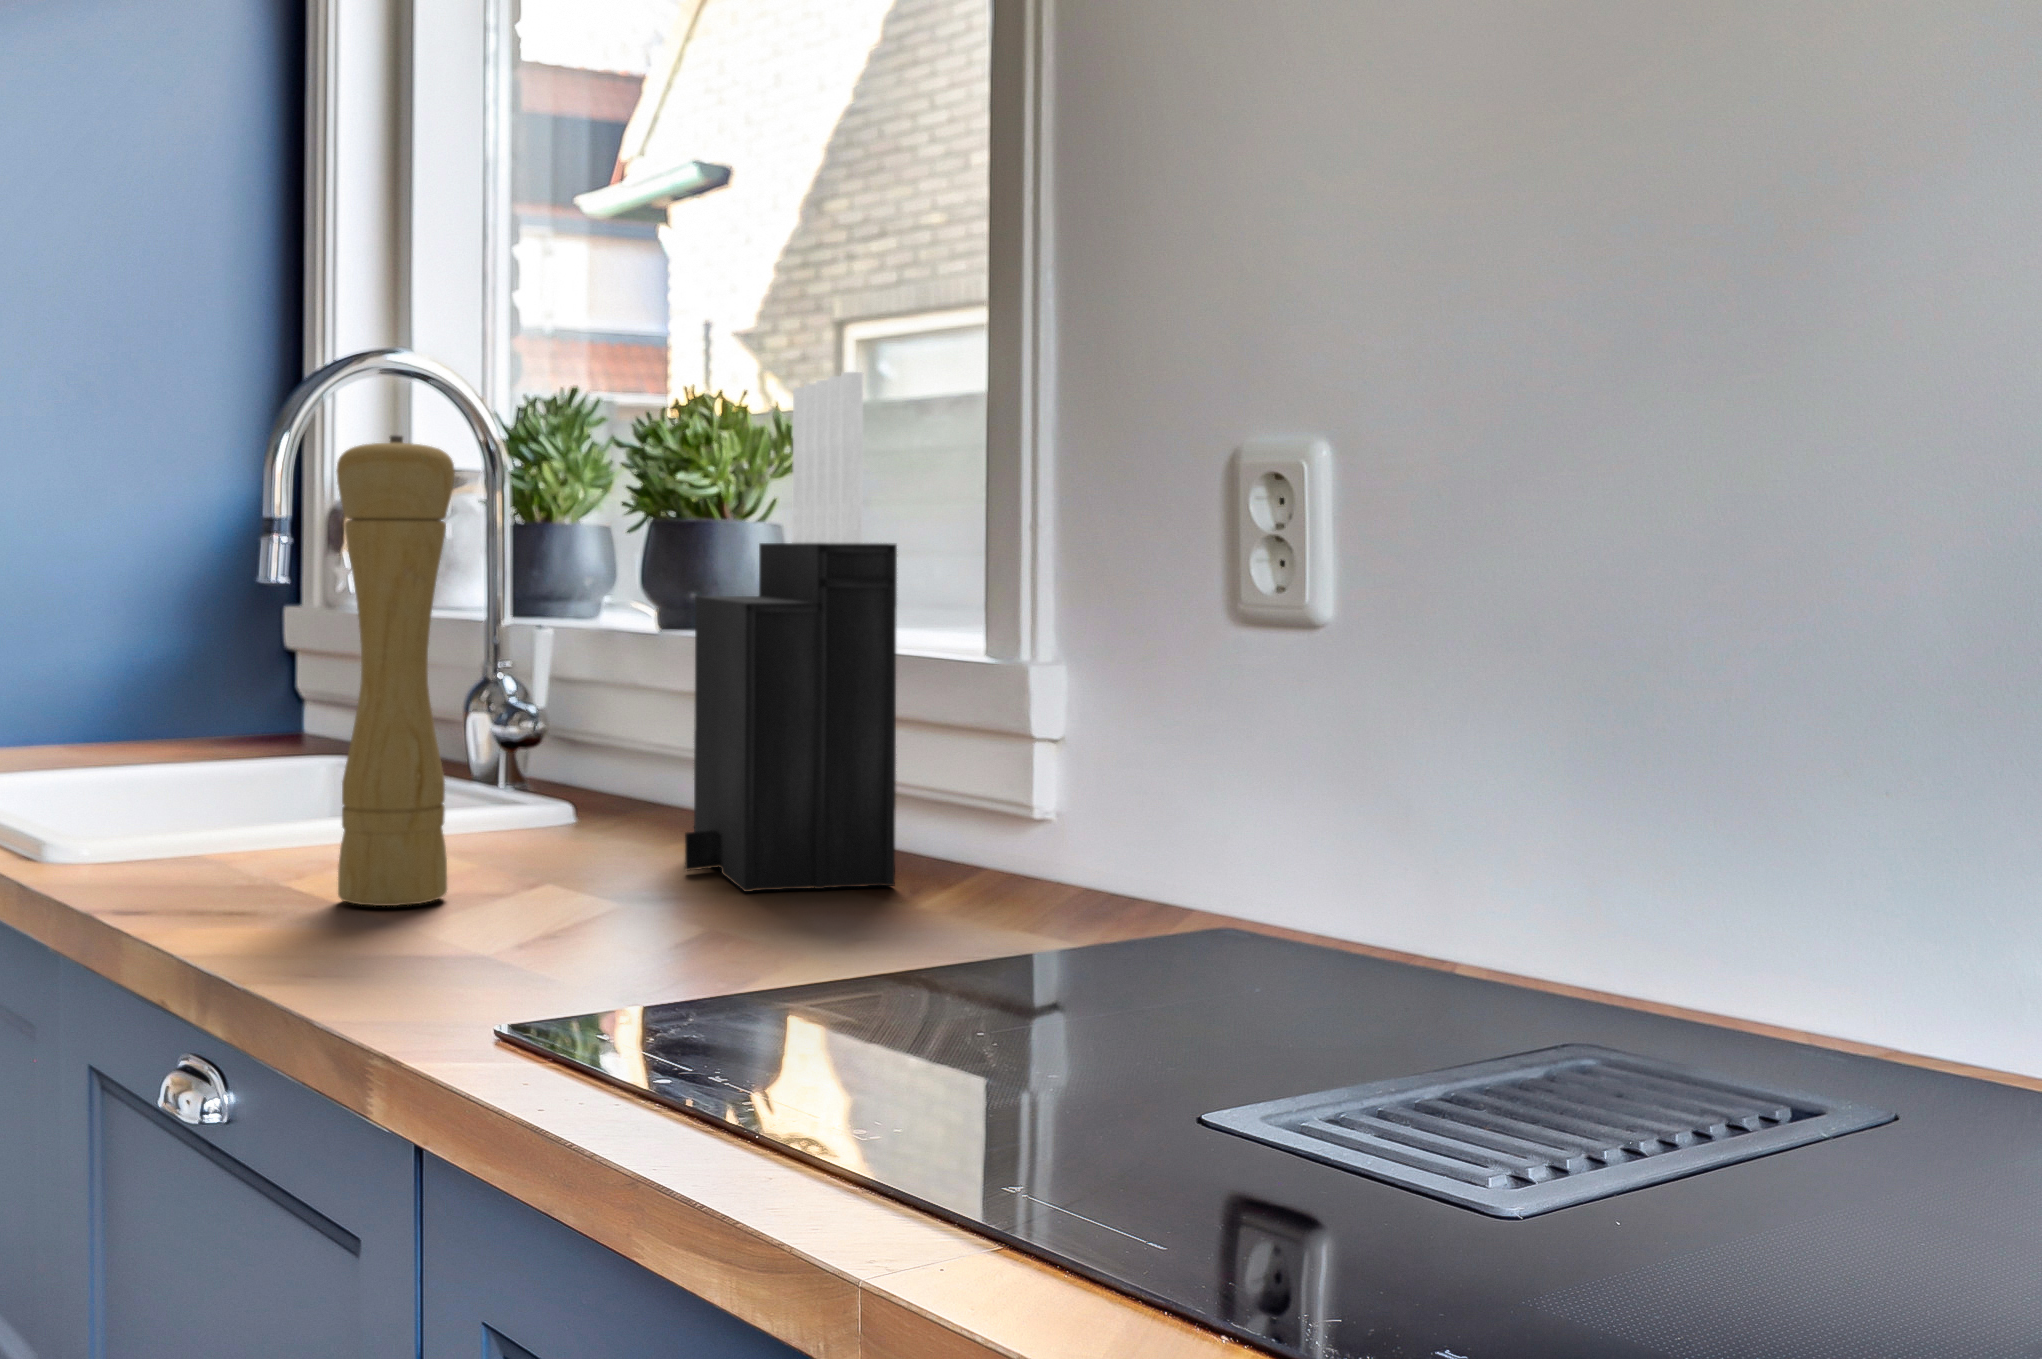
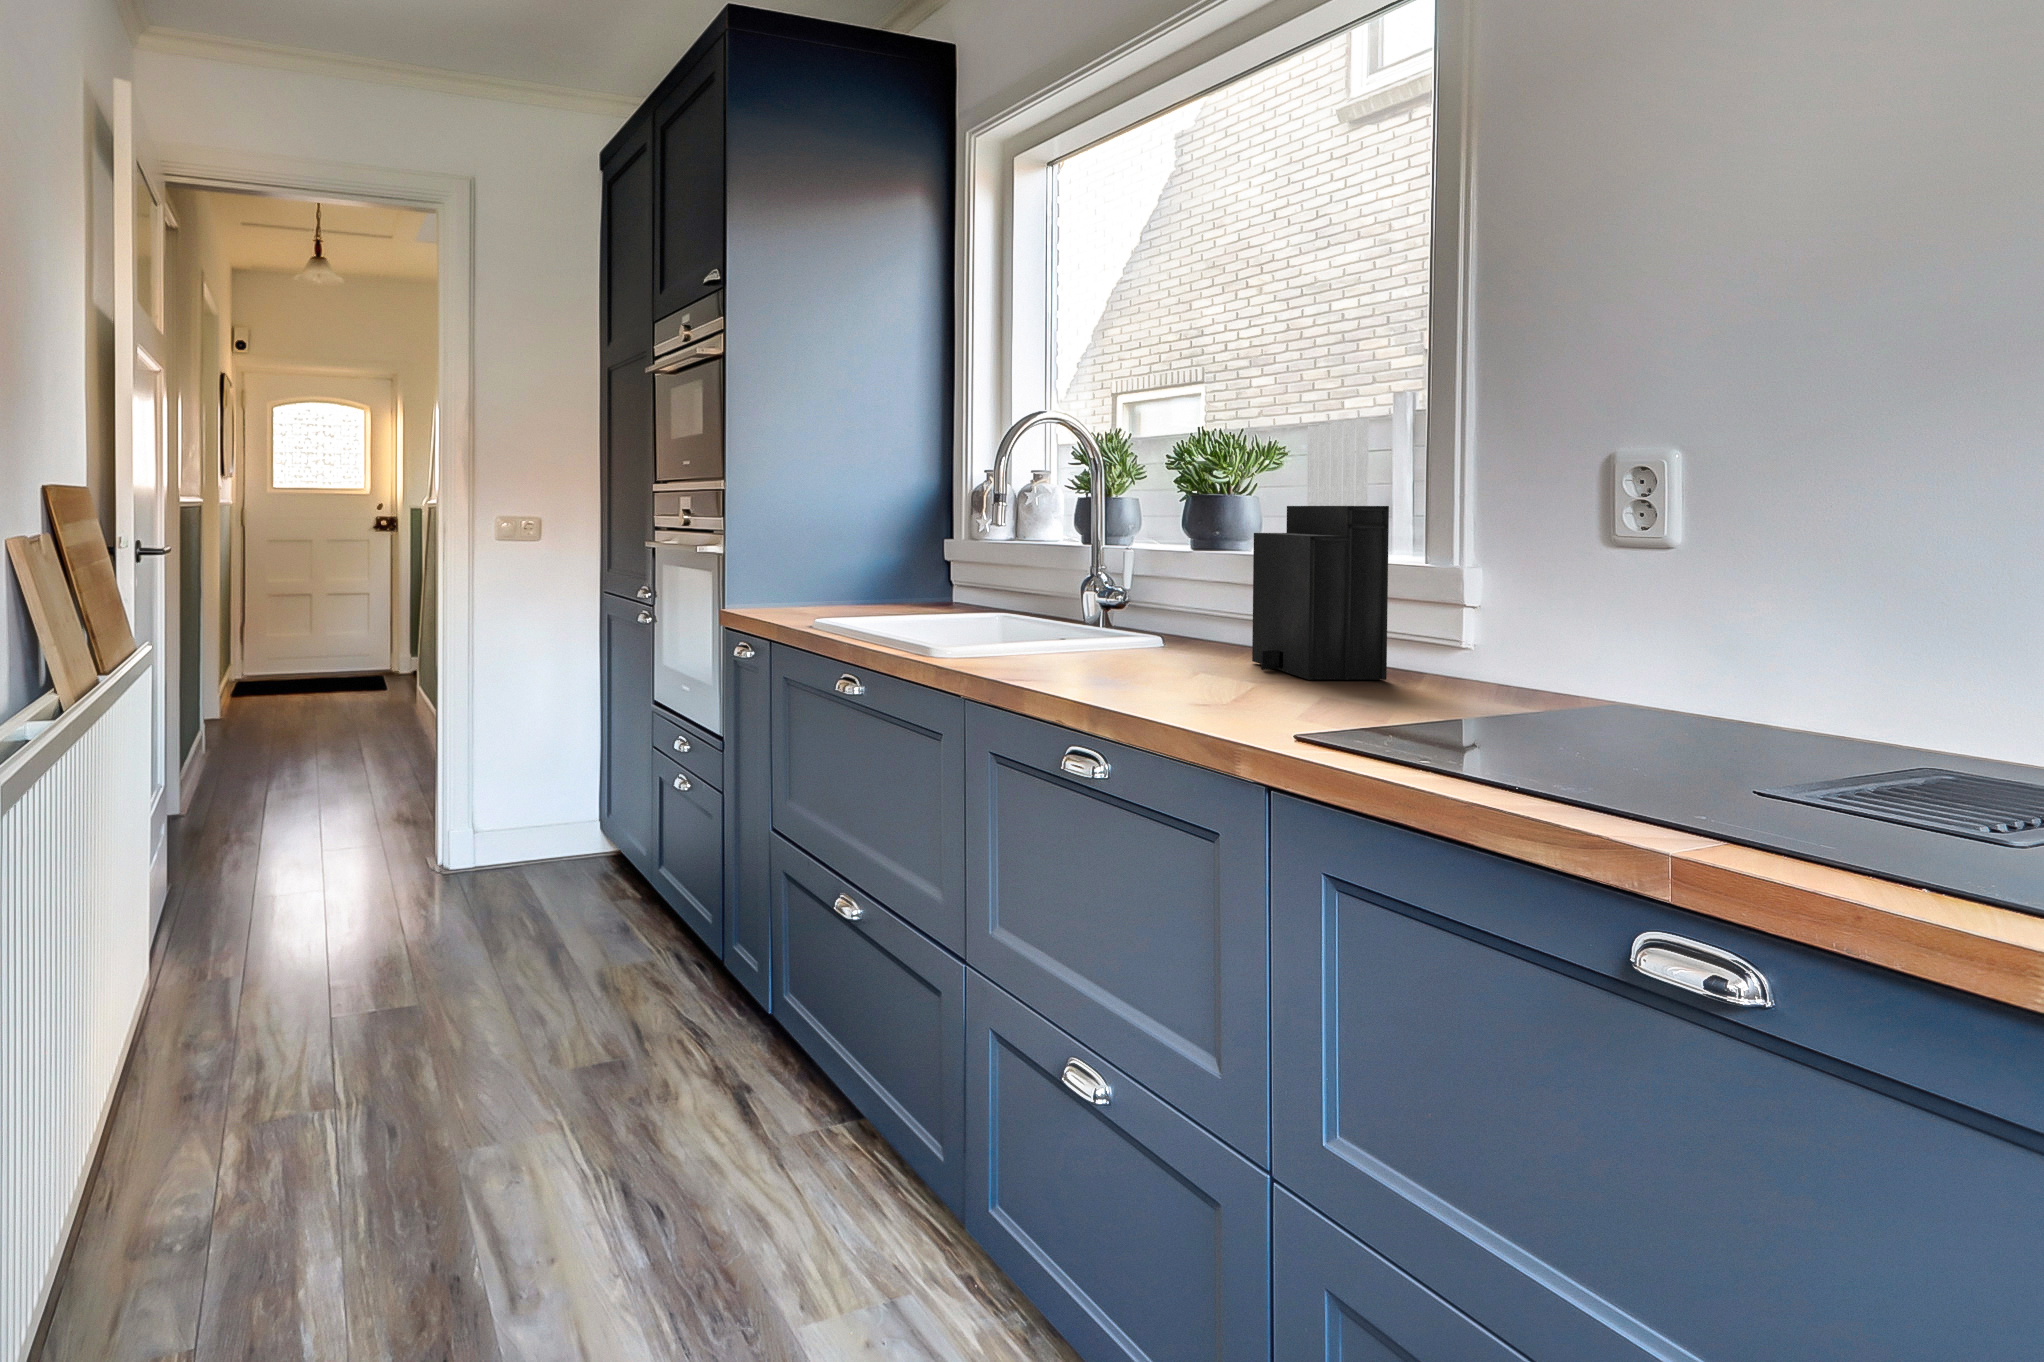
pepper mill: present [336,435,455,906] -> none [1106,455,1164,680]

